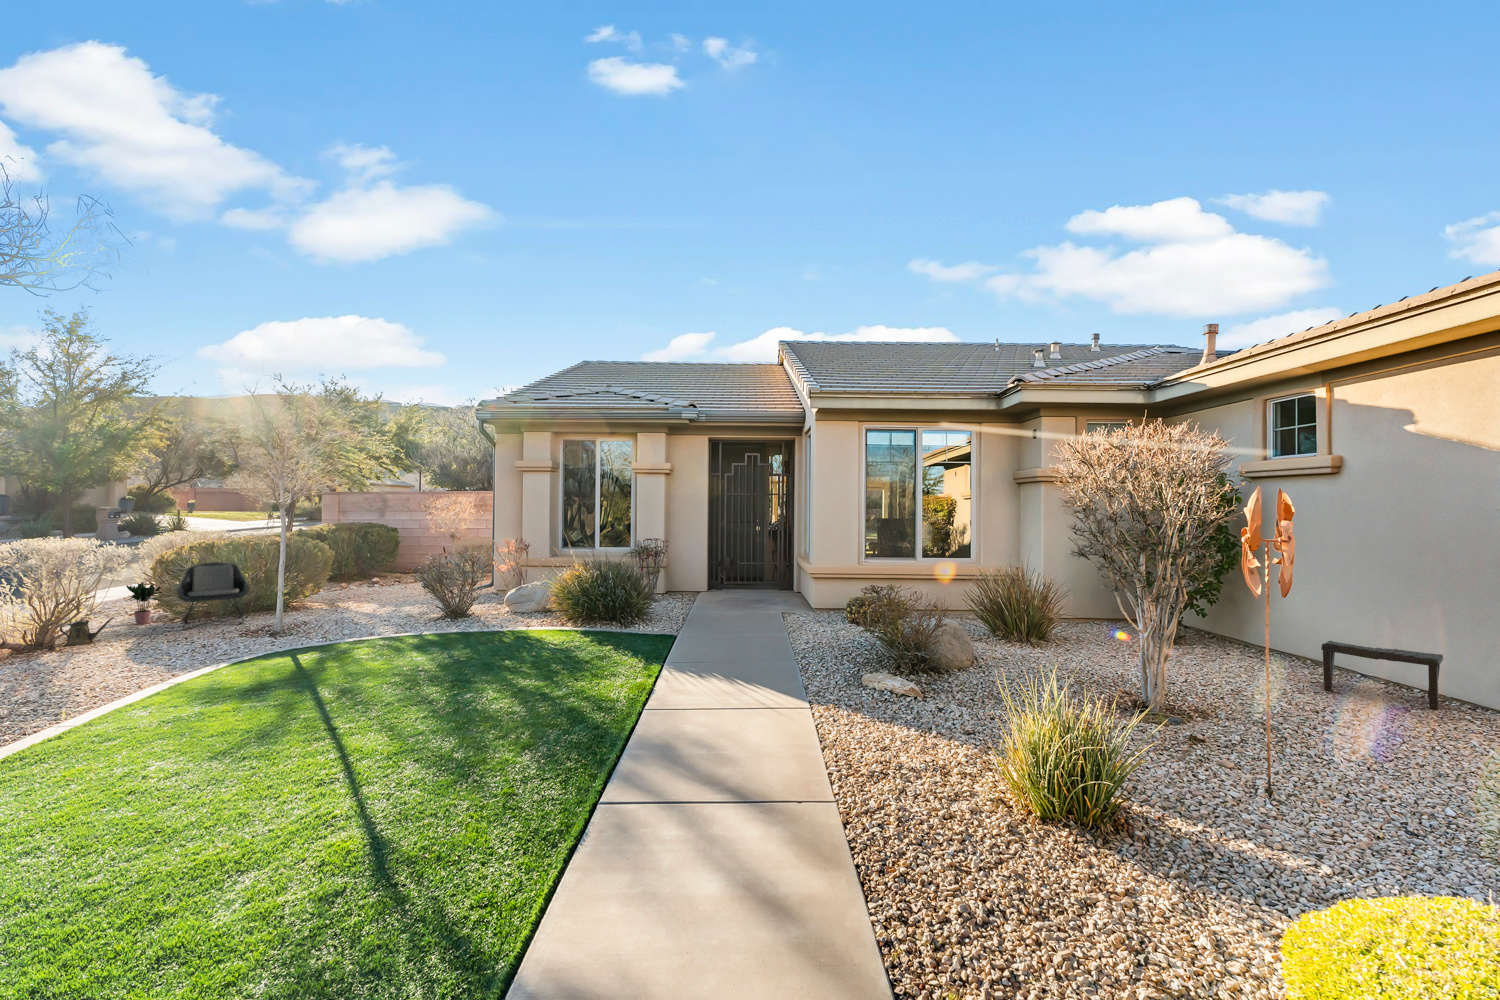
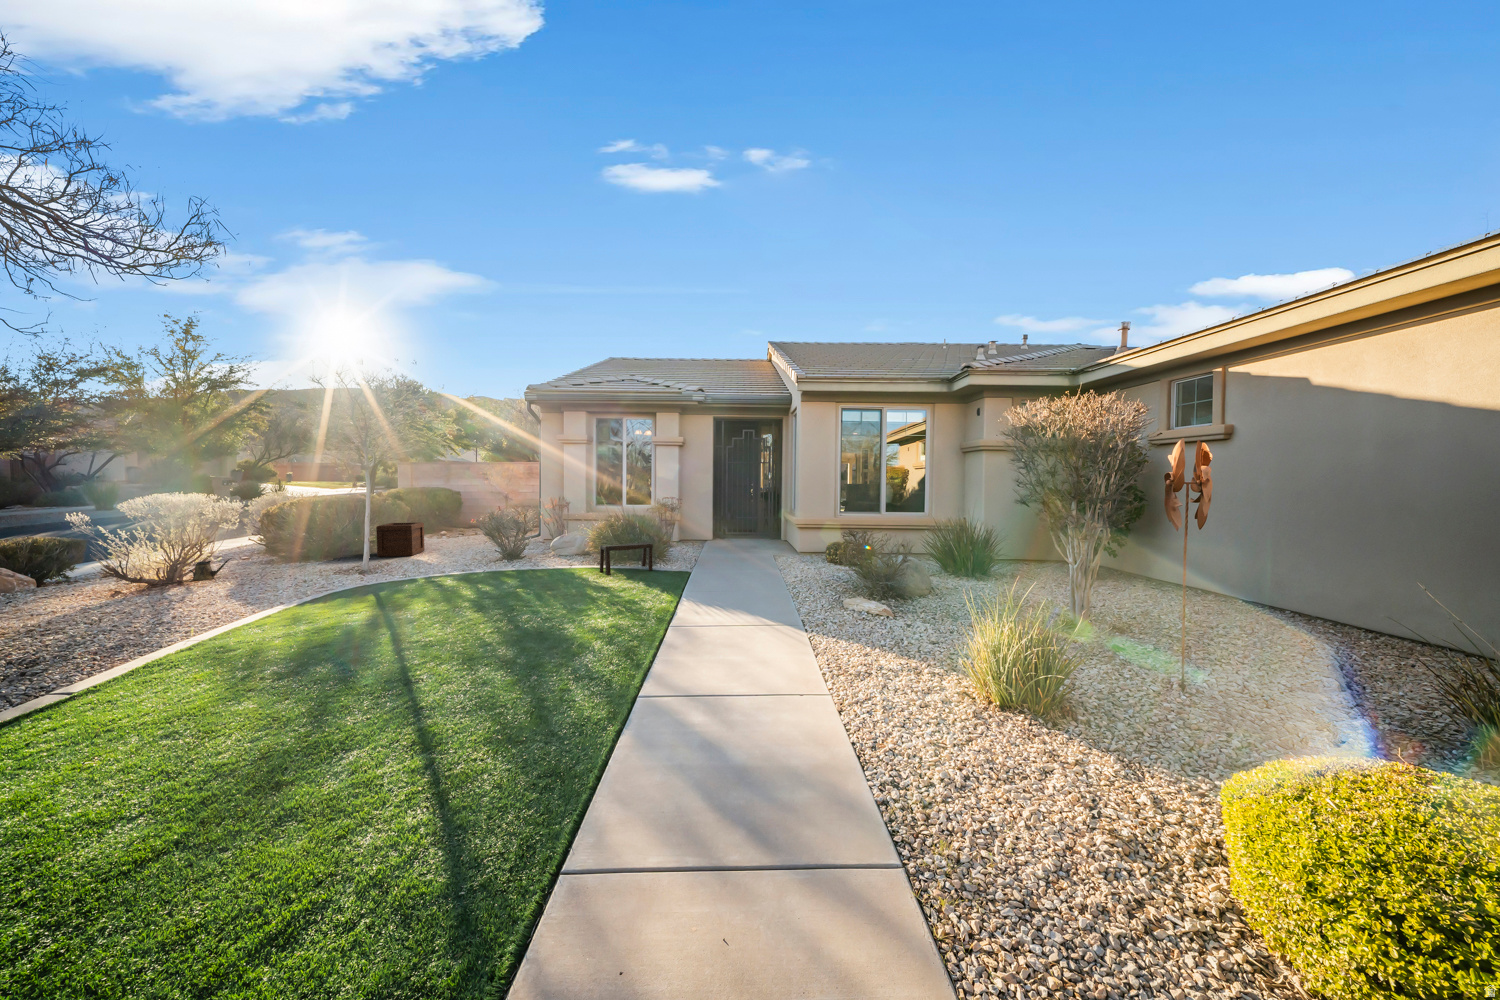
lounge chair: present [177,562,249,629] -> none [283,515,342,569]
wooden crate: none [291,570,349,613] -> present [376,522,424,557]
potted plant: present [126,583,162,624] -> none [240,529,273,565]
bench: present [1321,641,1443,710] -> present [600,542,653,575]

